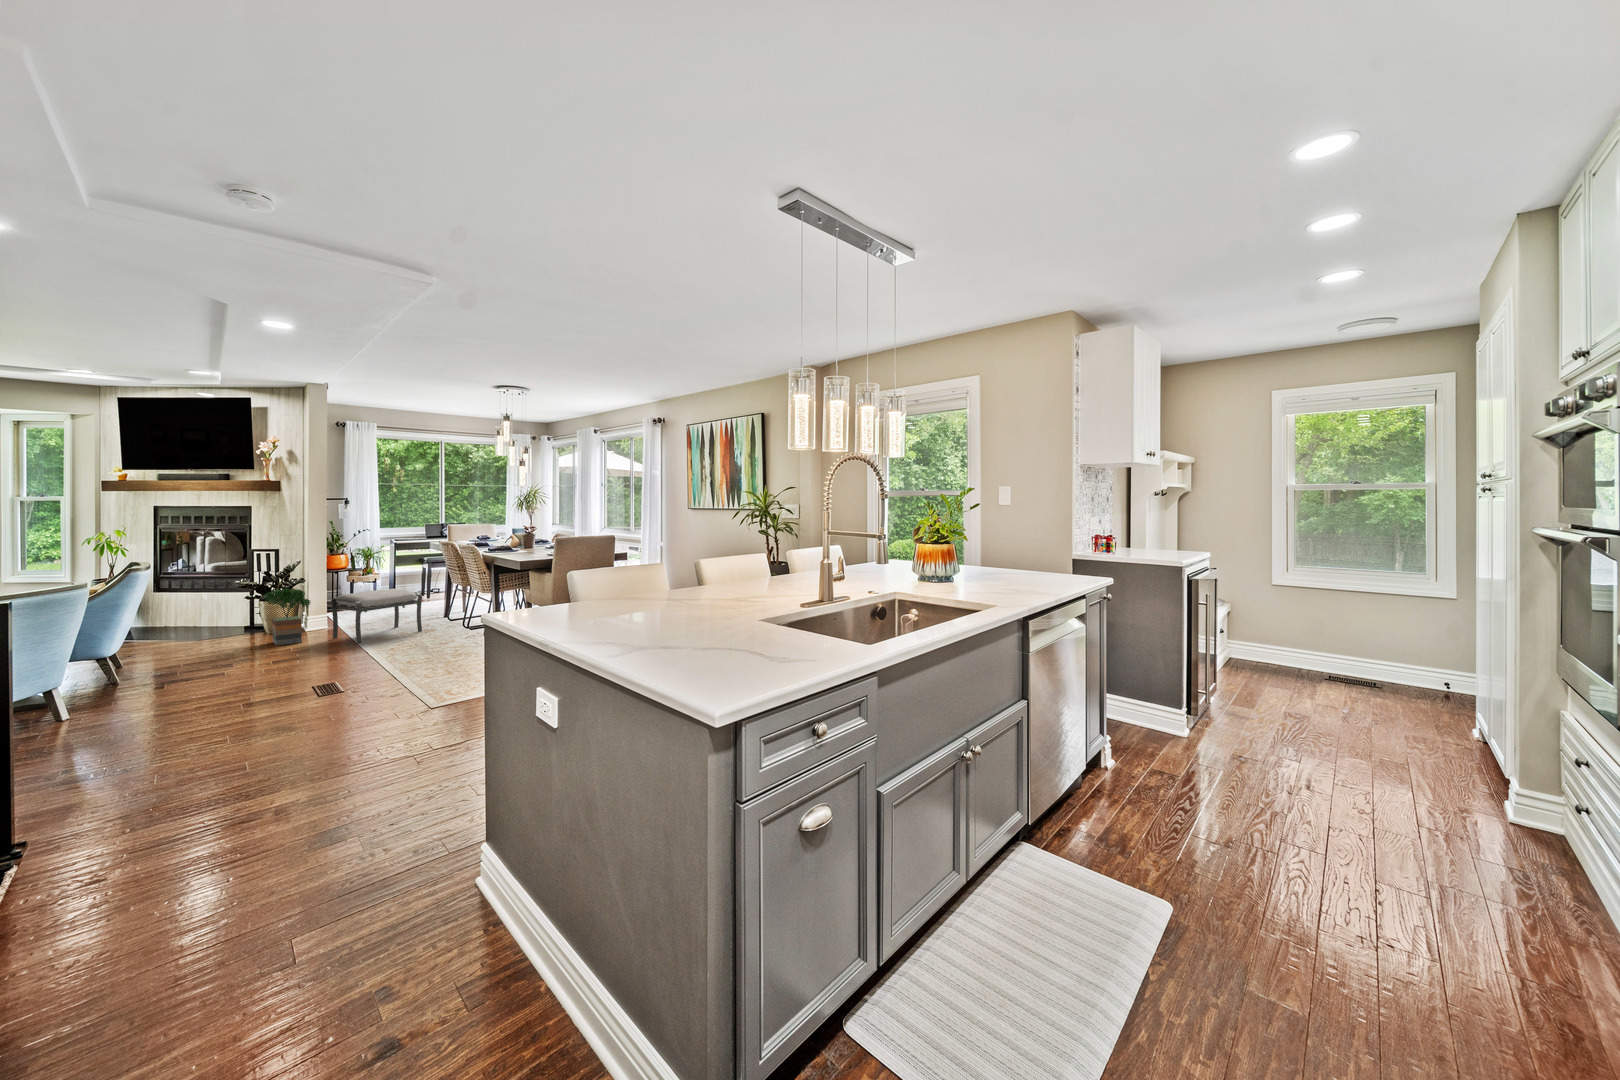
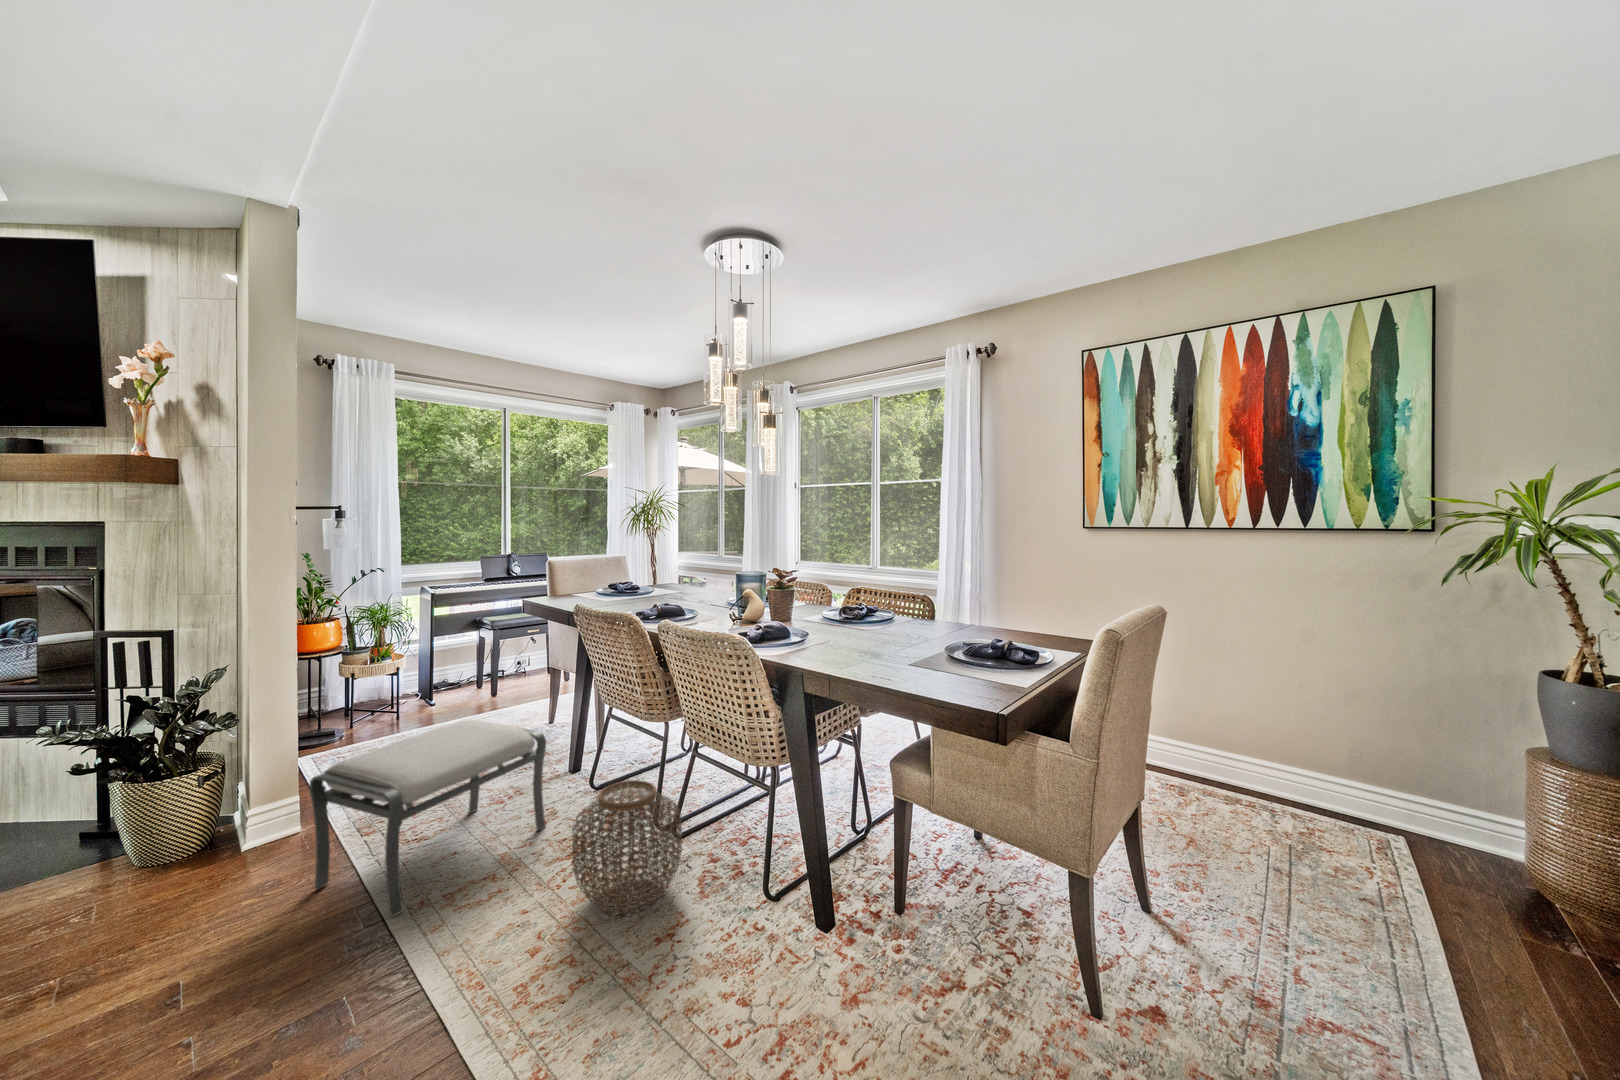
potted tree: present [264,589,311,646] -> none [90,753,252,953]
woven basket: none [417,604,460,645] -> present [572,780,682,914]

